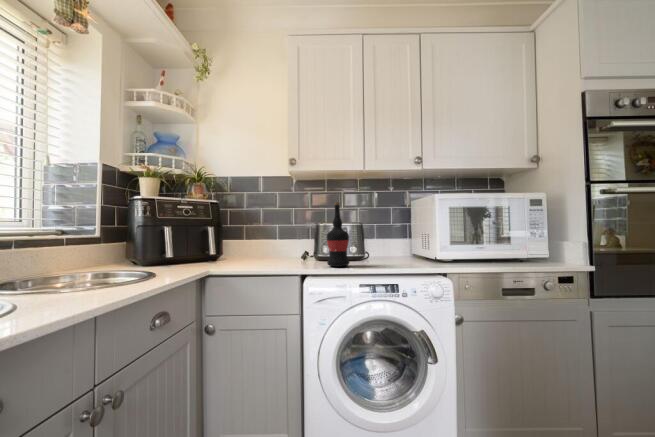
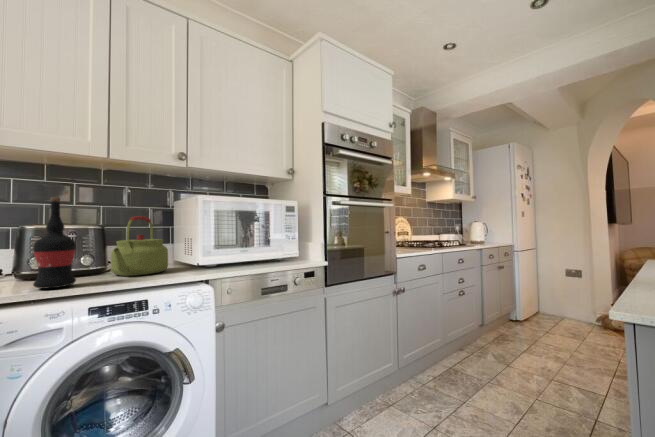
kettle: none [368,214,409,263] -> present [111,216,168,276]

